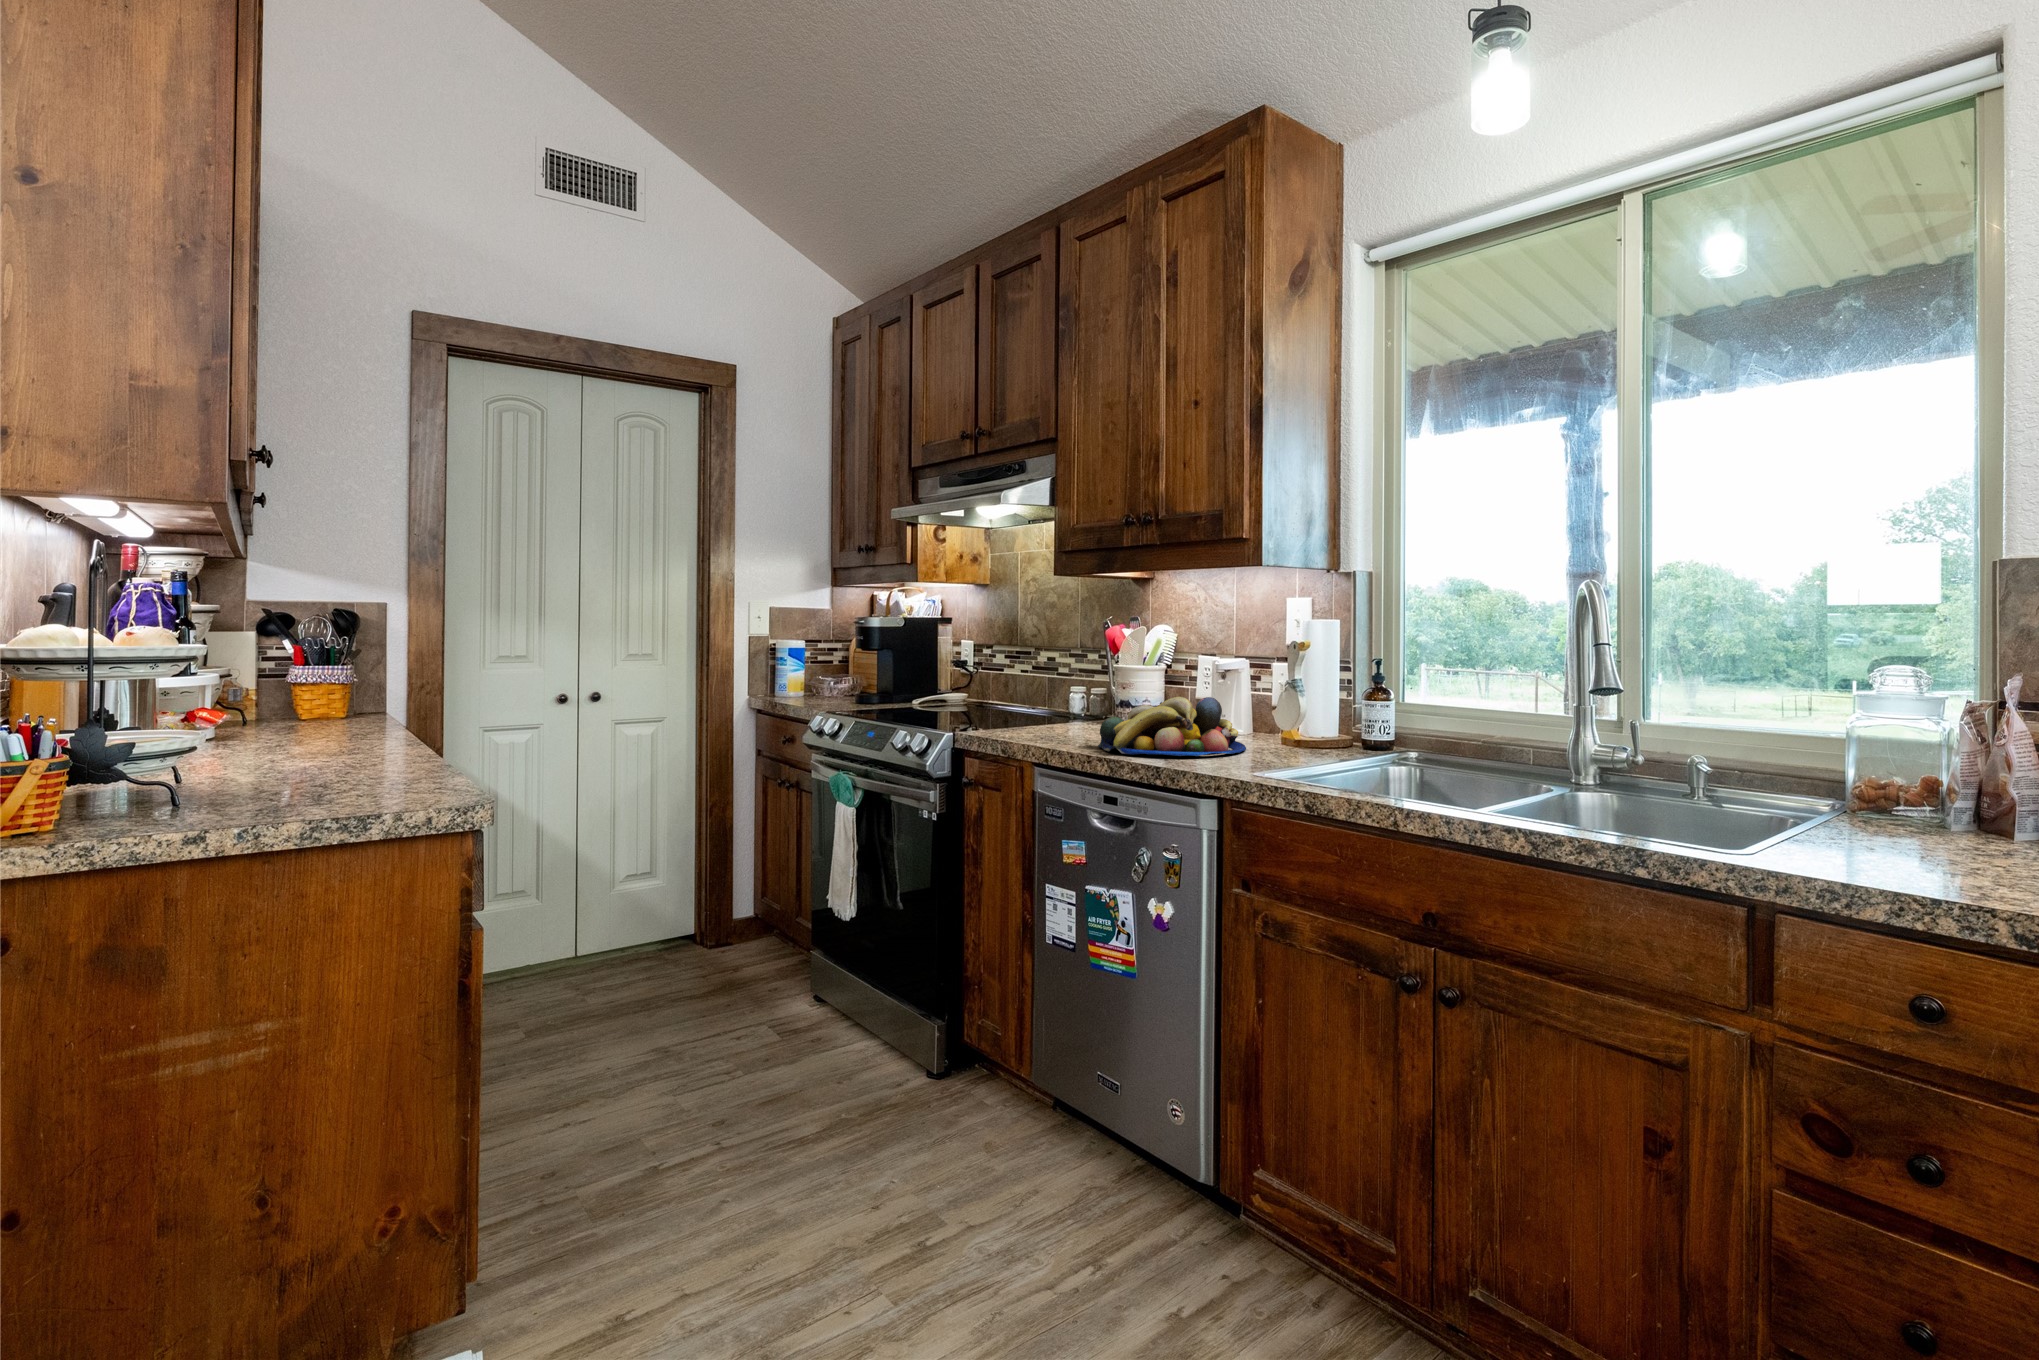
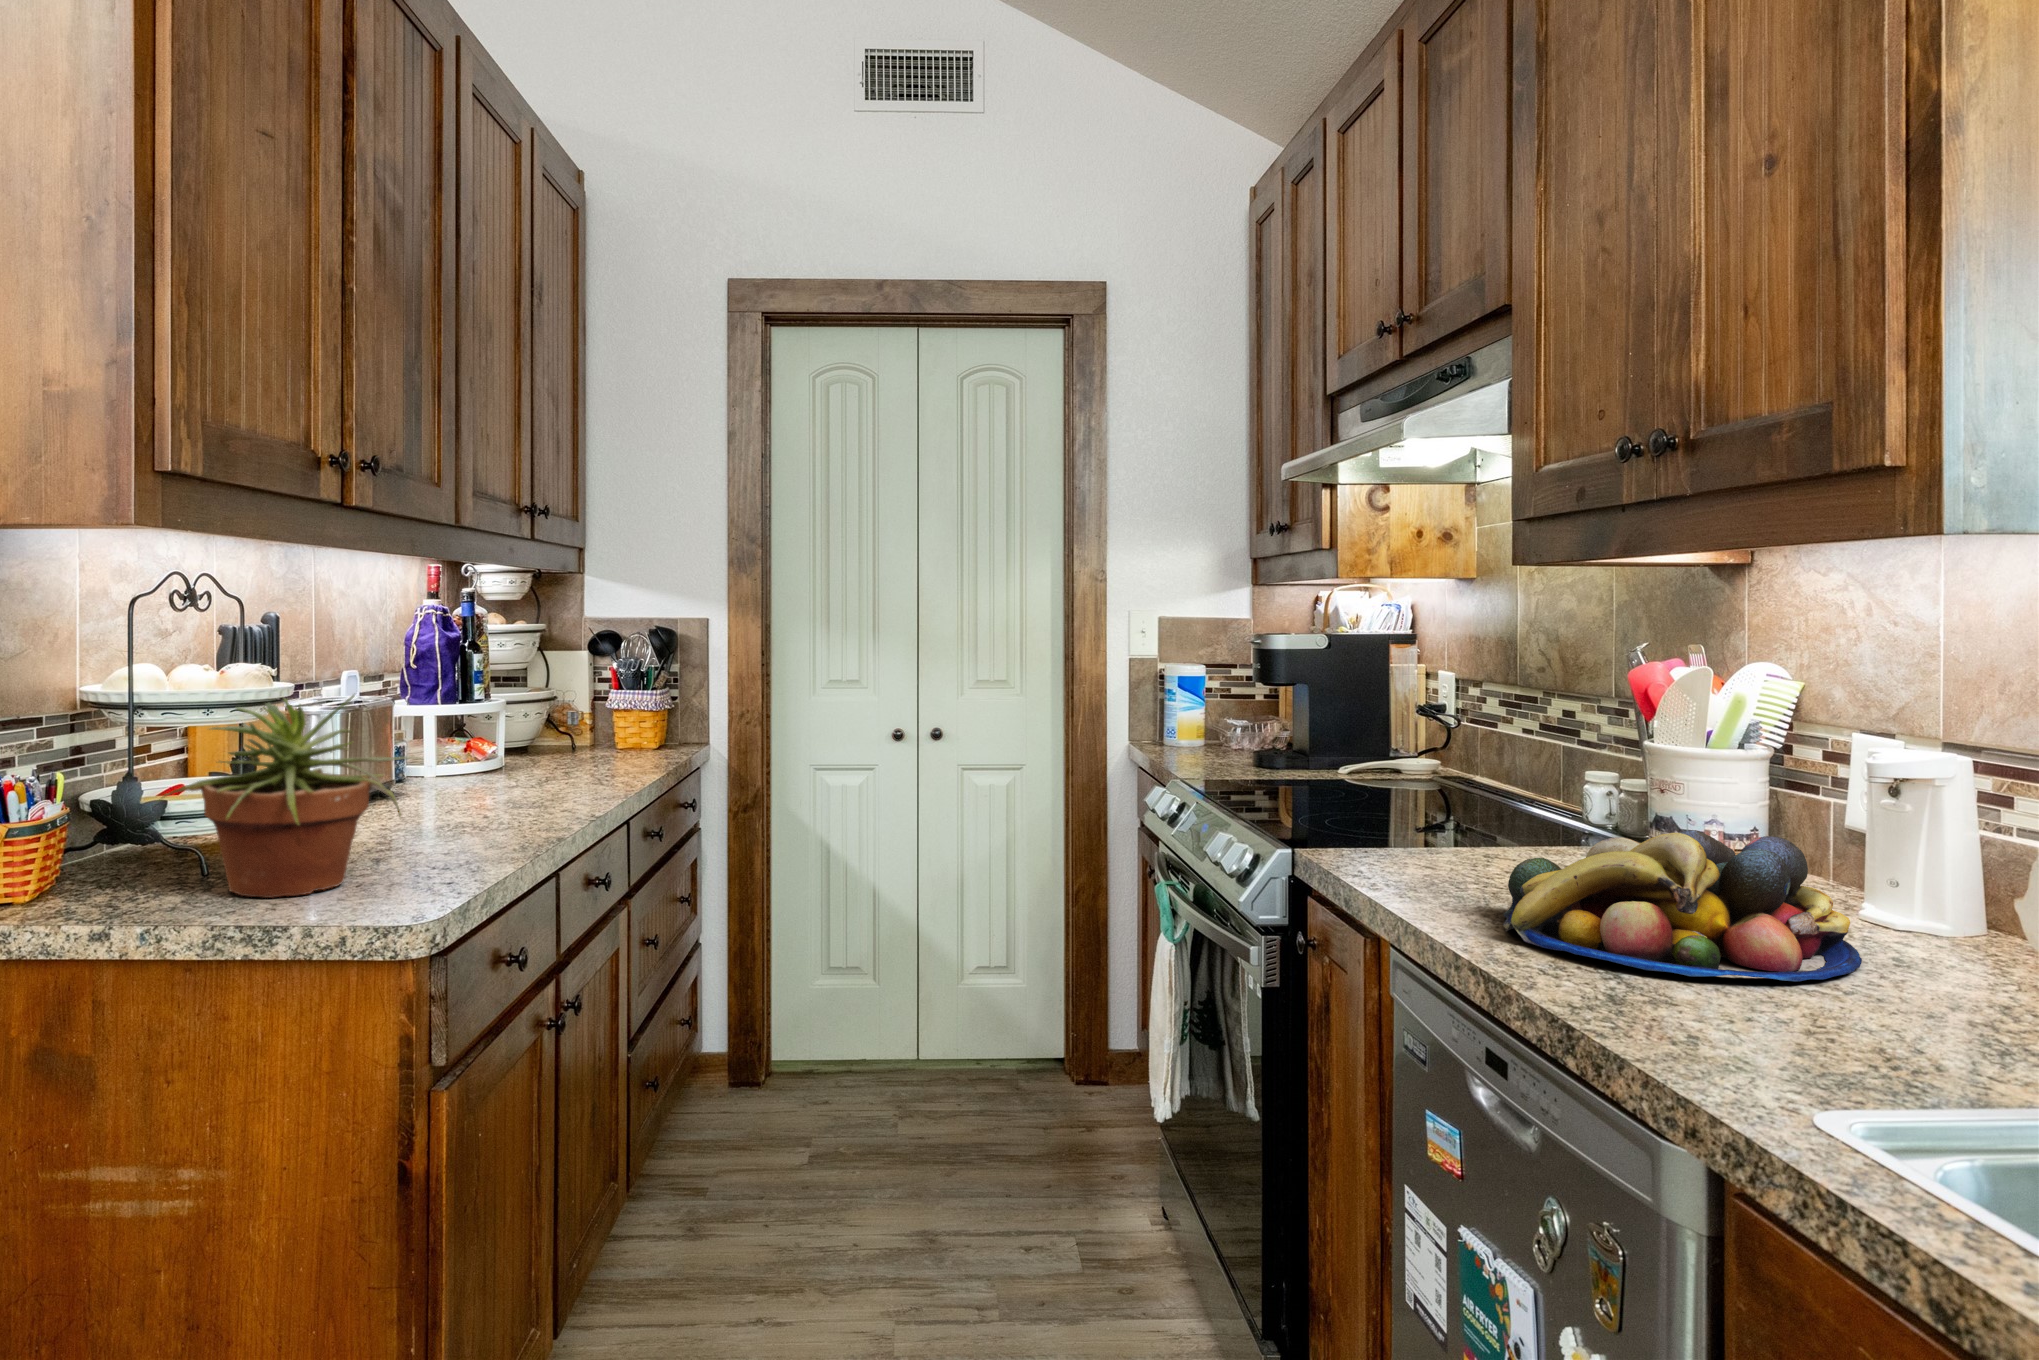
potted plant: none [172,643,414,808] -> present [159,695,417,898]

